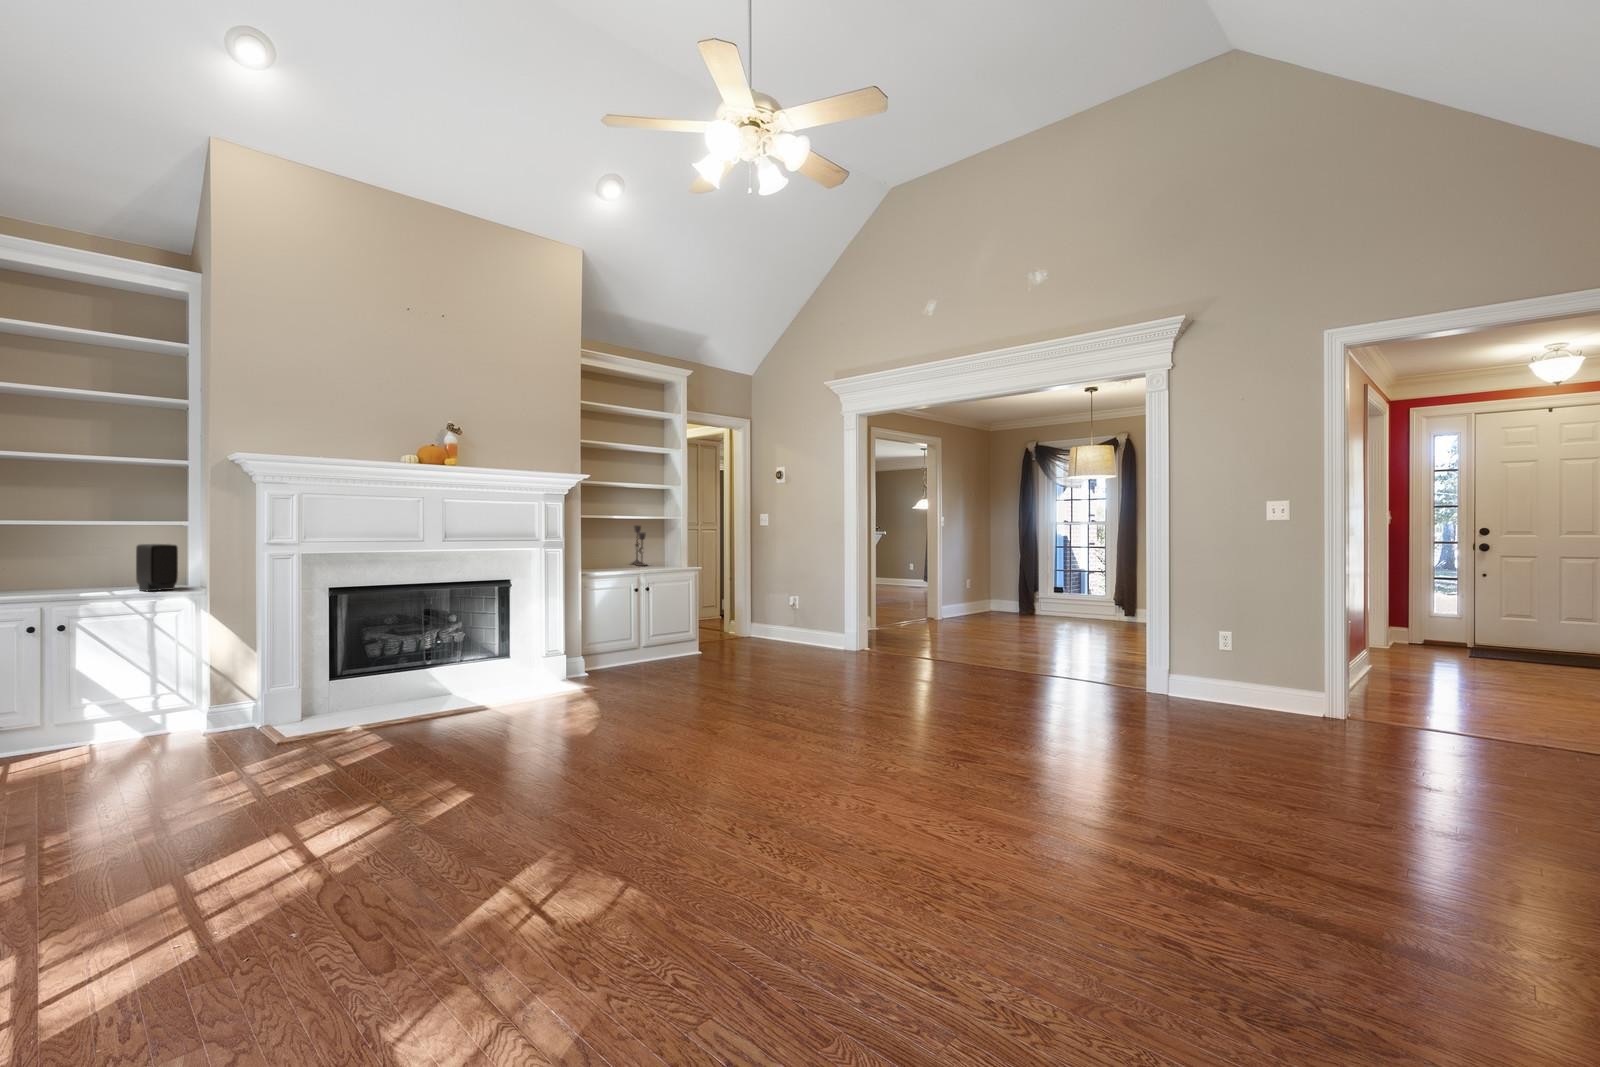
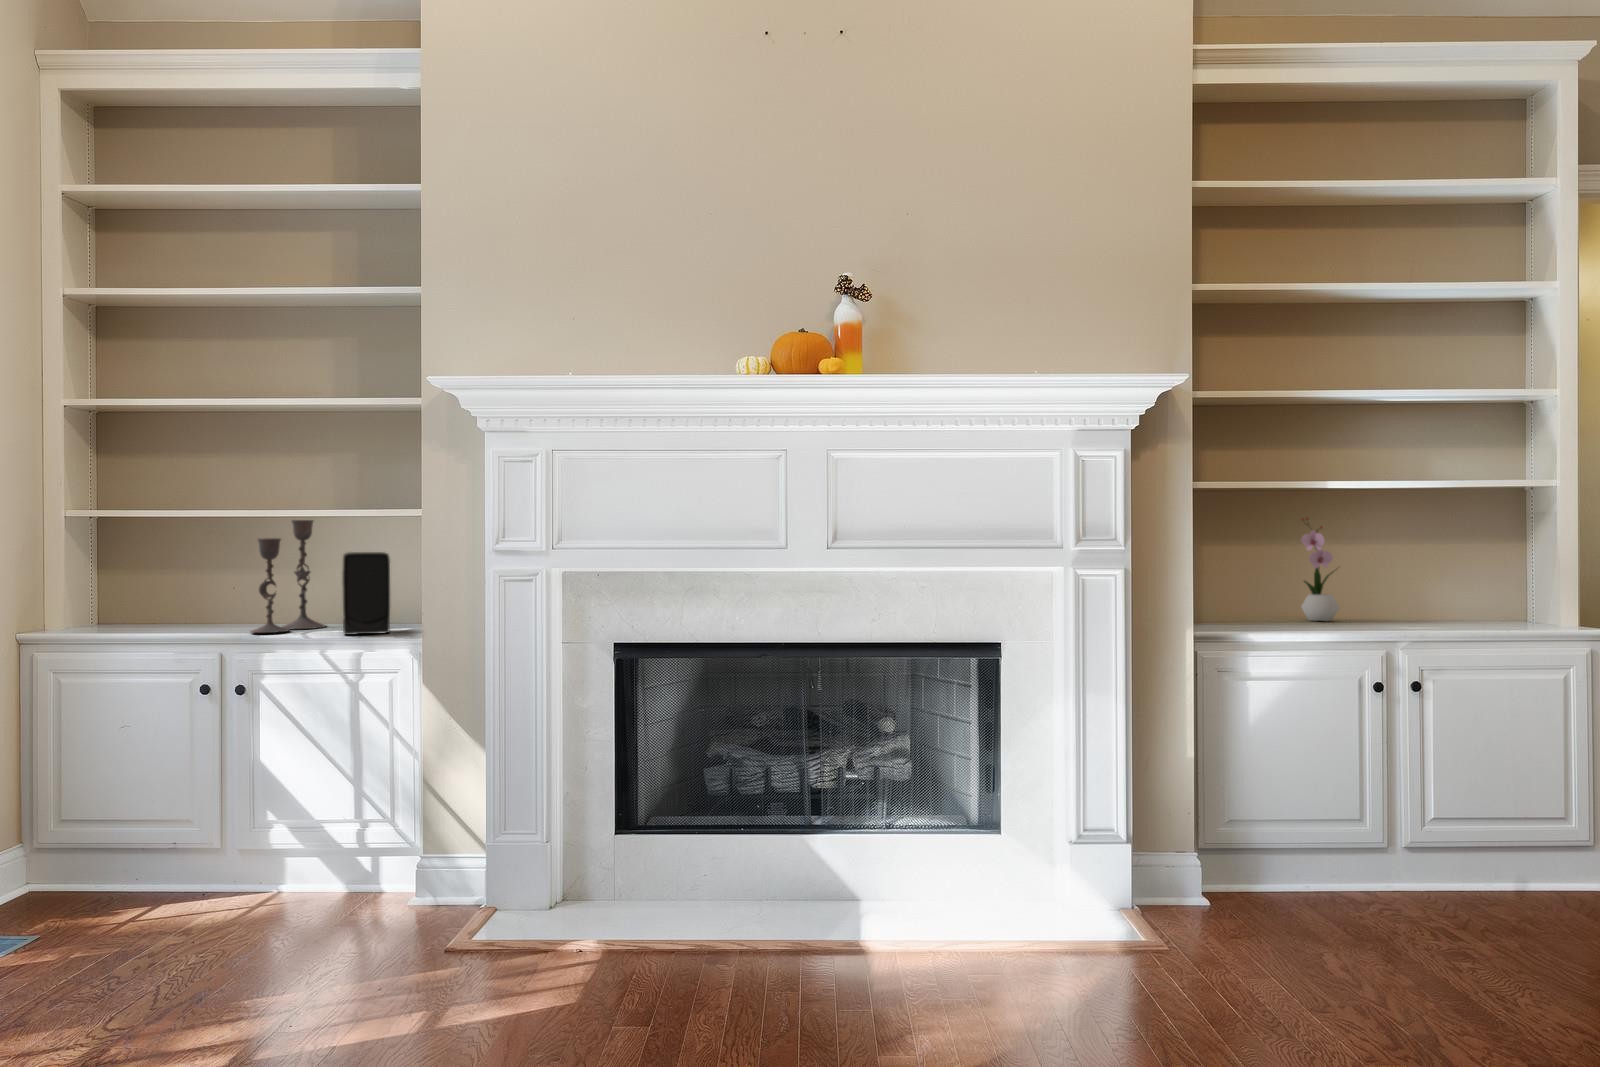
candlestick: present [631,525,646,566] -> present [251,520,326,633]
flower arrangement: none [605,526,619,566] -> present [1301,518,1340,621]

